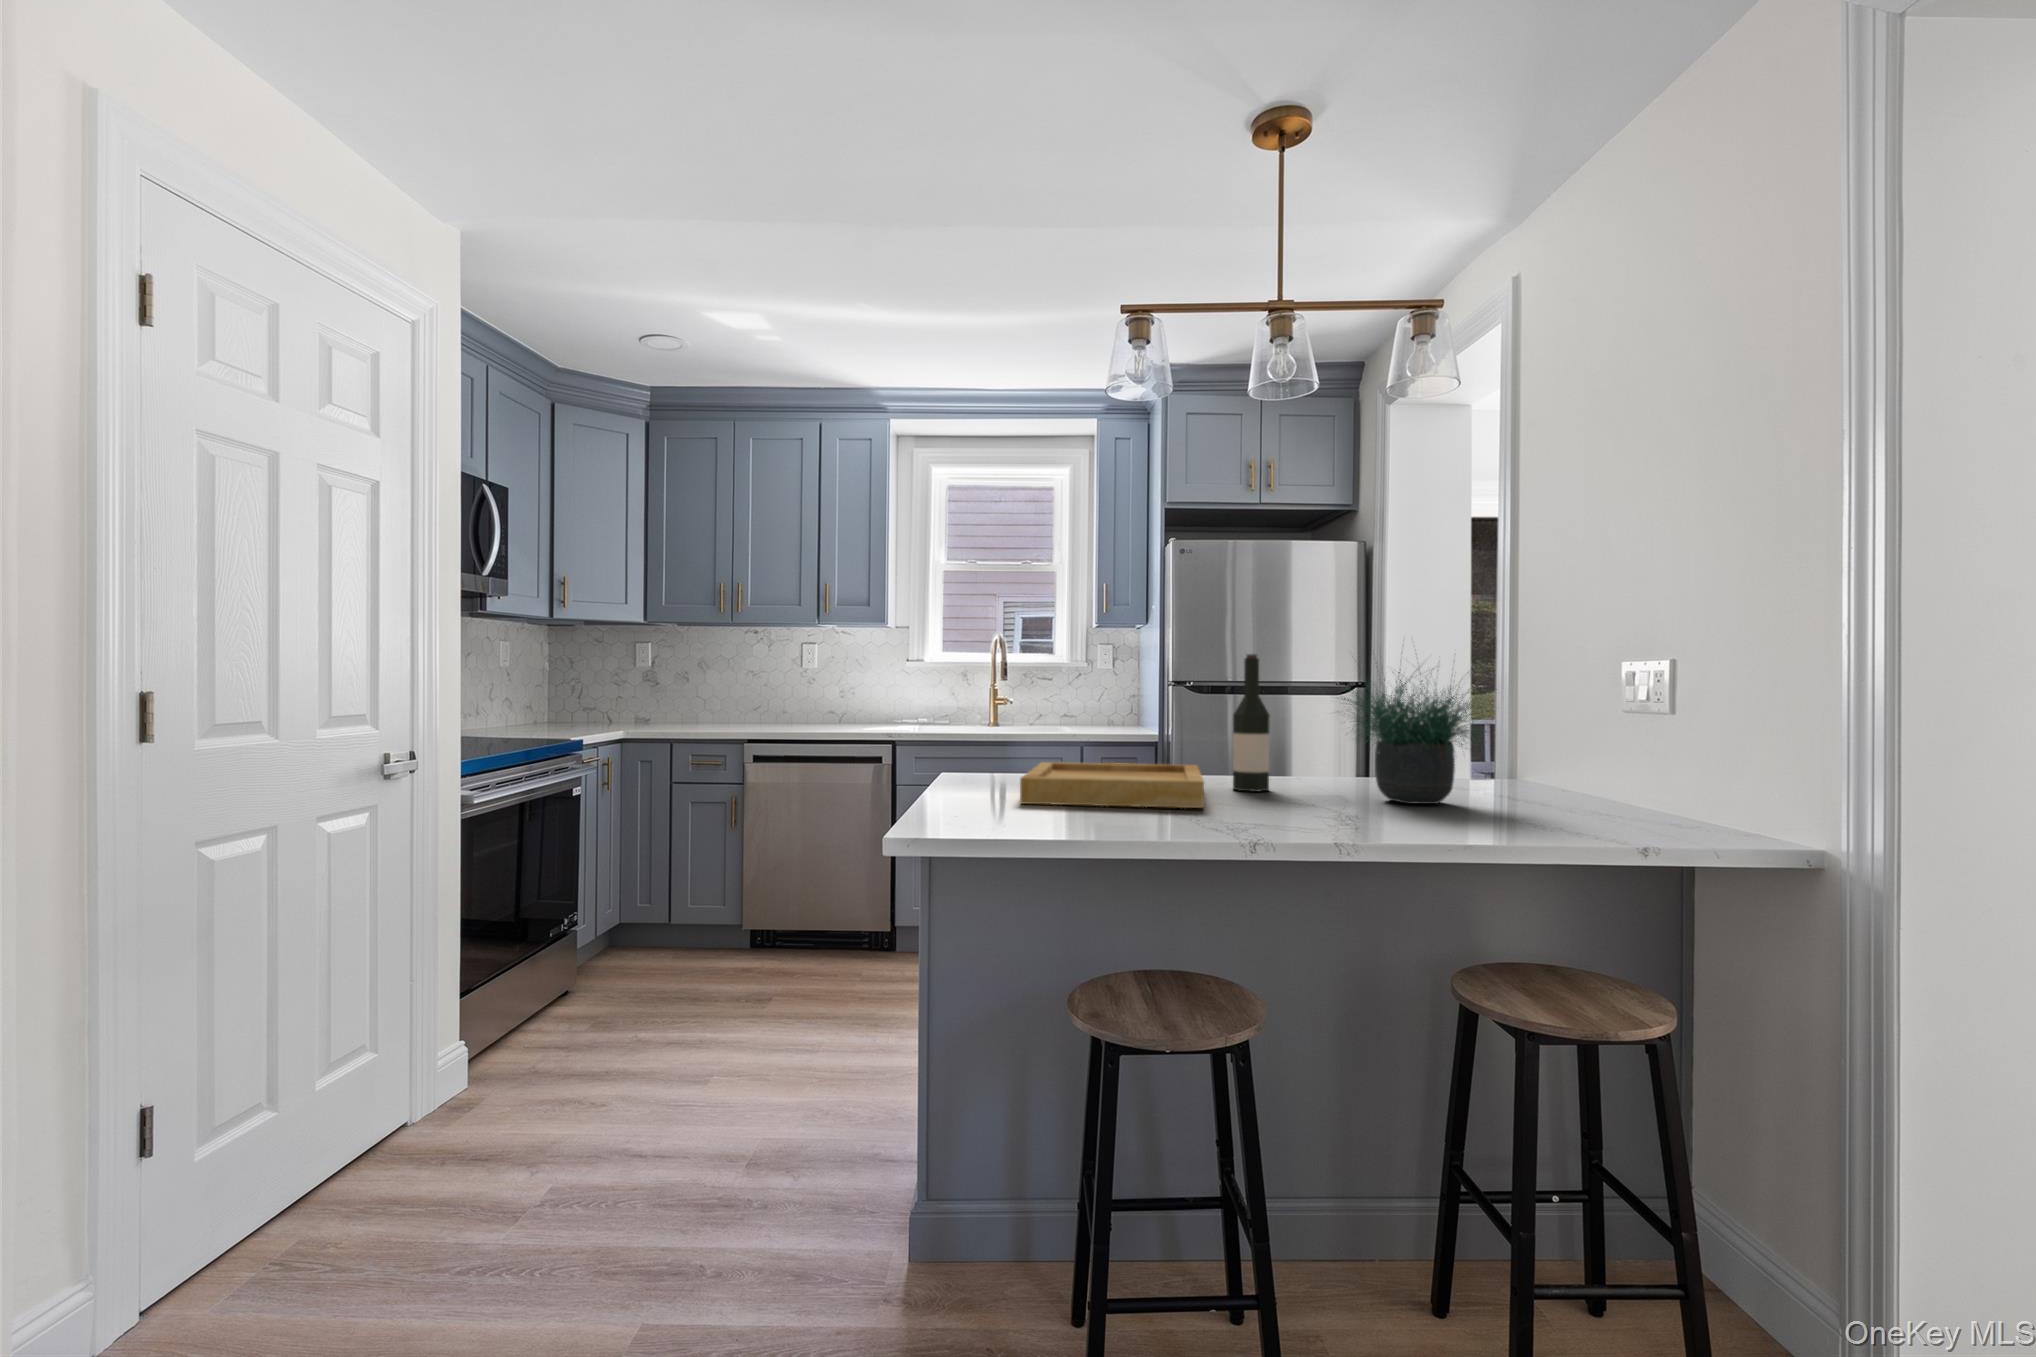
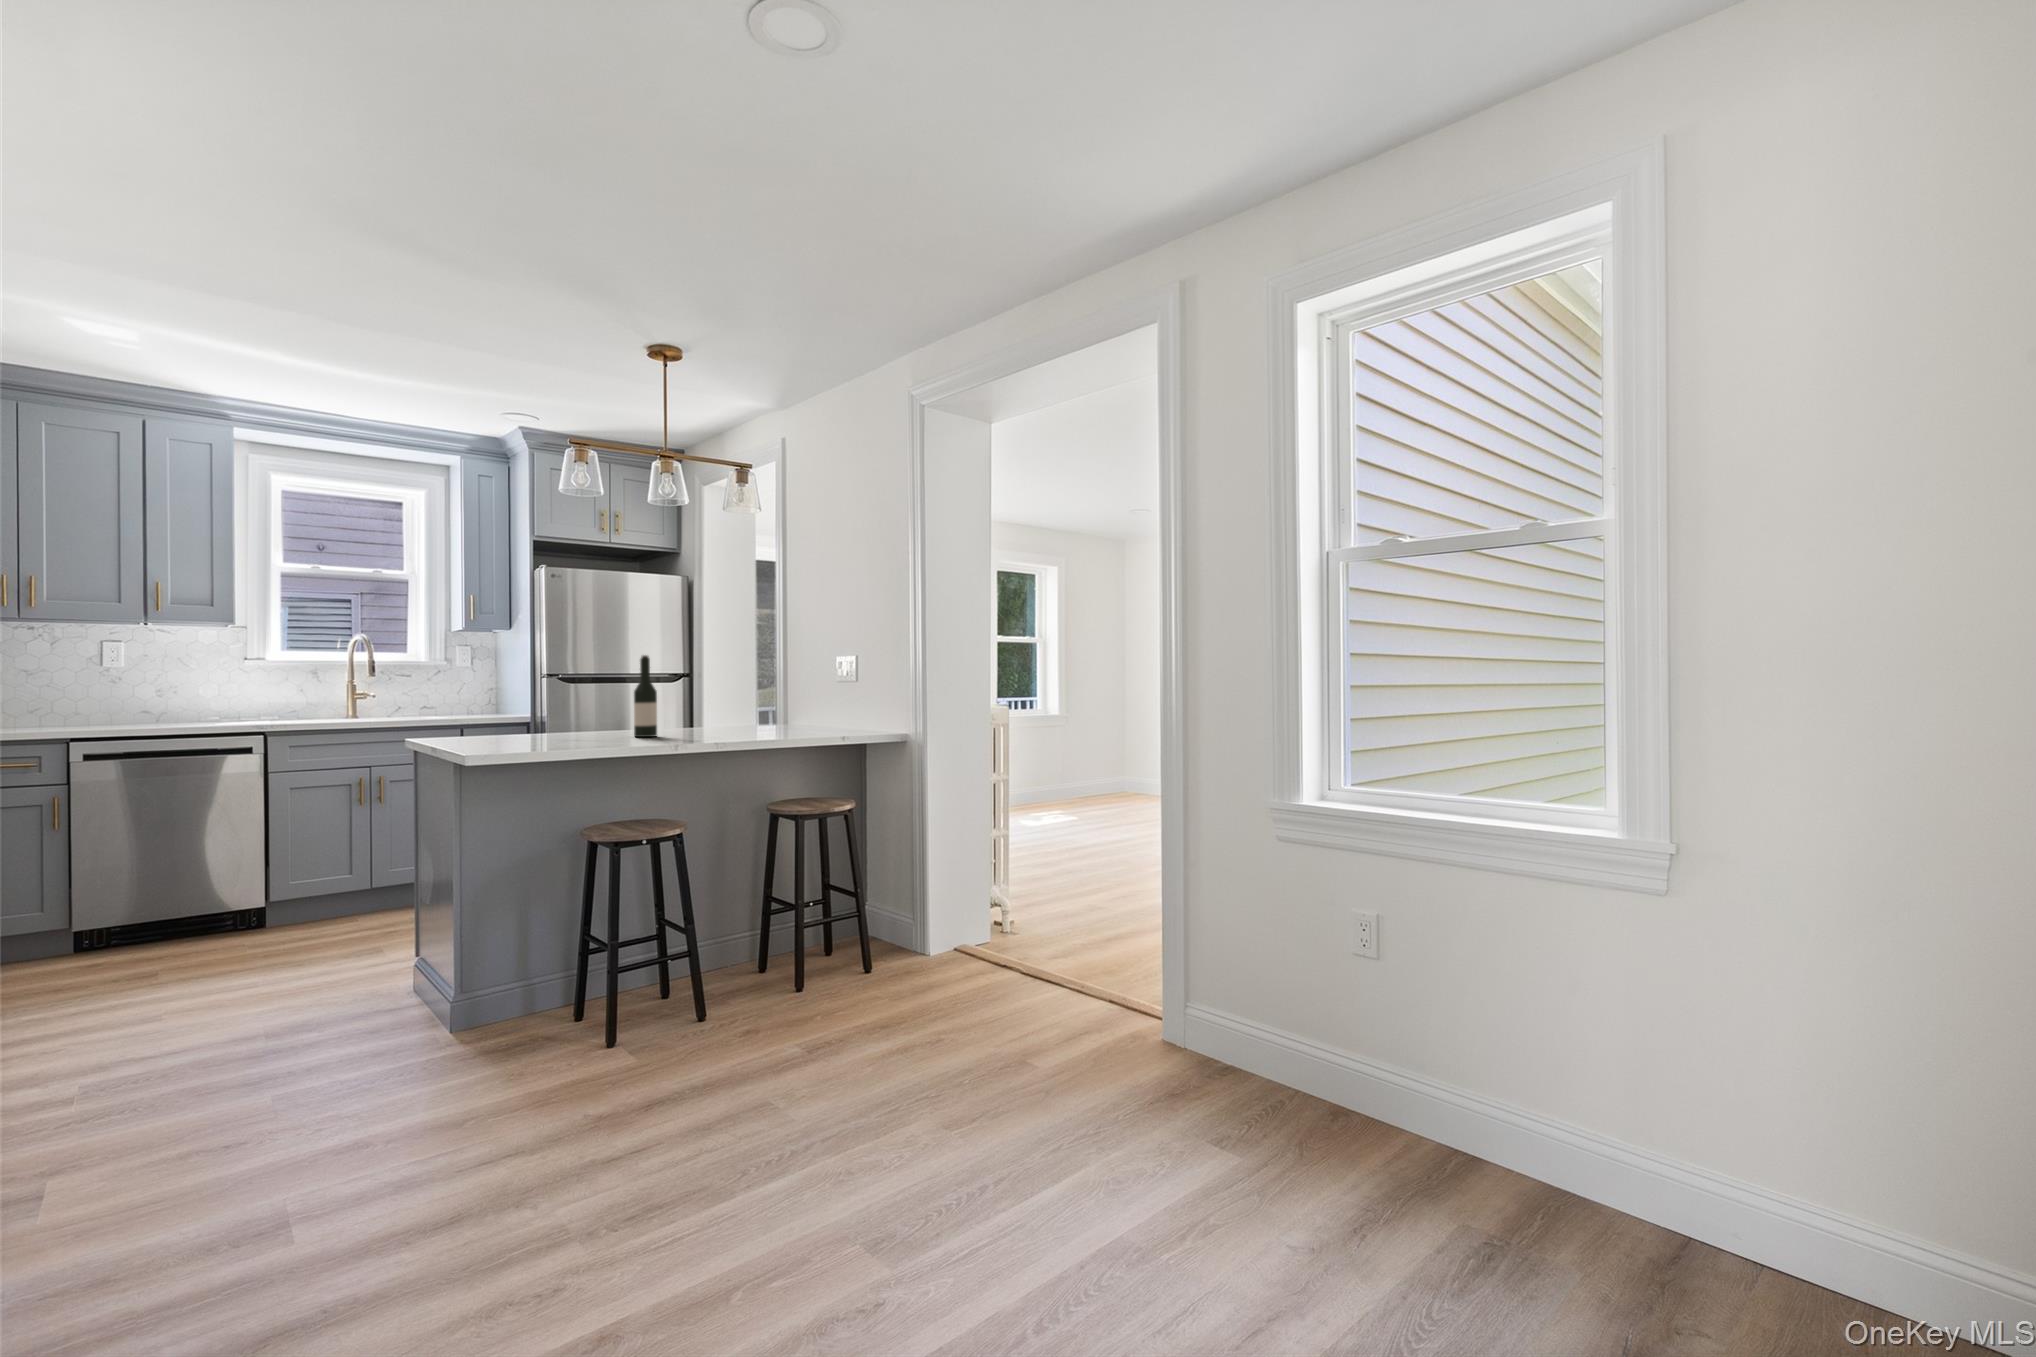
potted plant: present [1342,667,1490,804] -> none [691,644,794,736]
tray: present [1020,762,1204,808] -> none [501,724,633,750]

